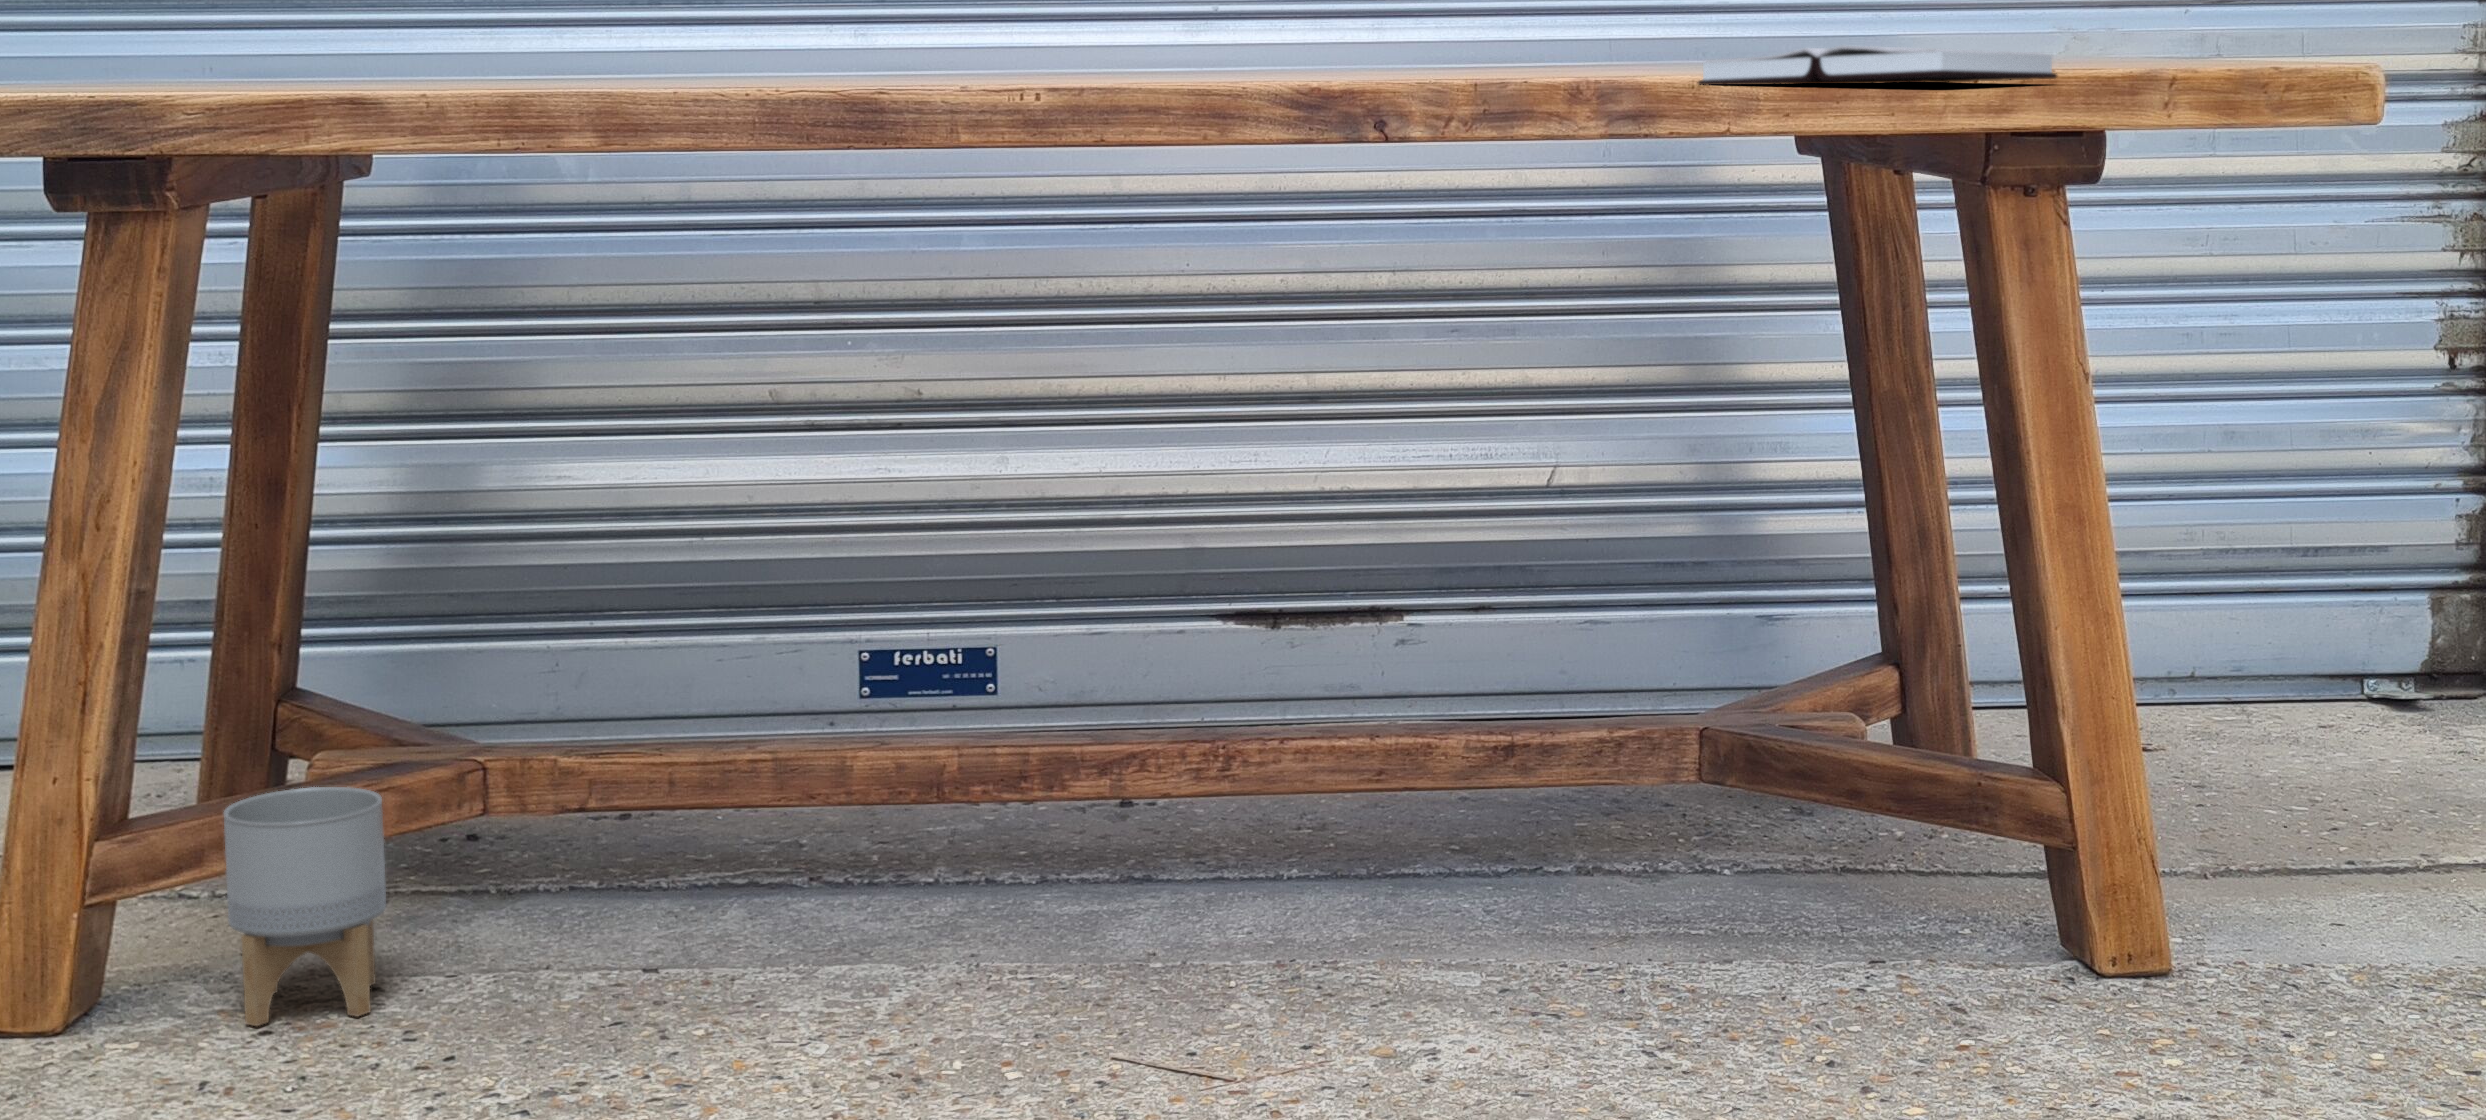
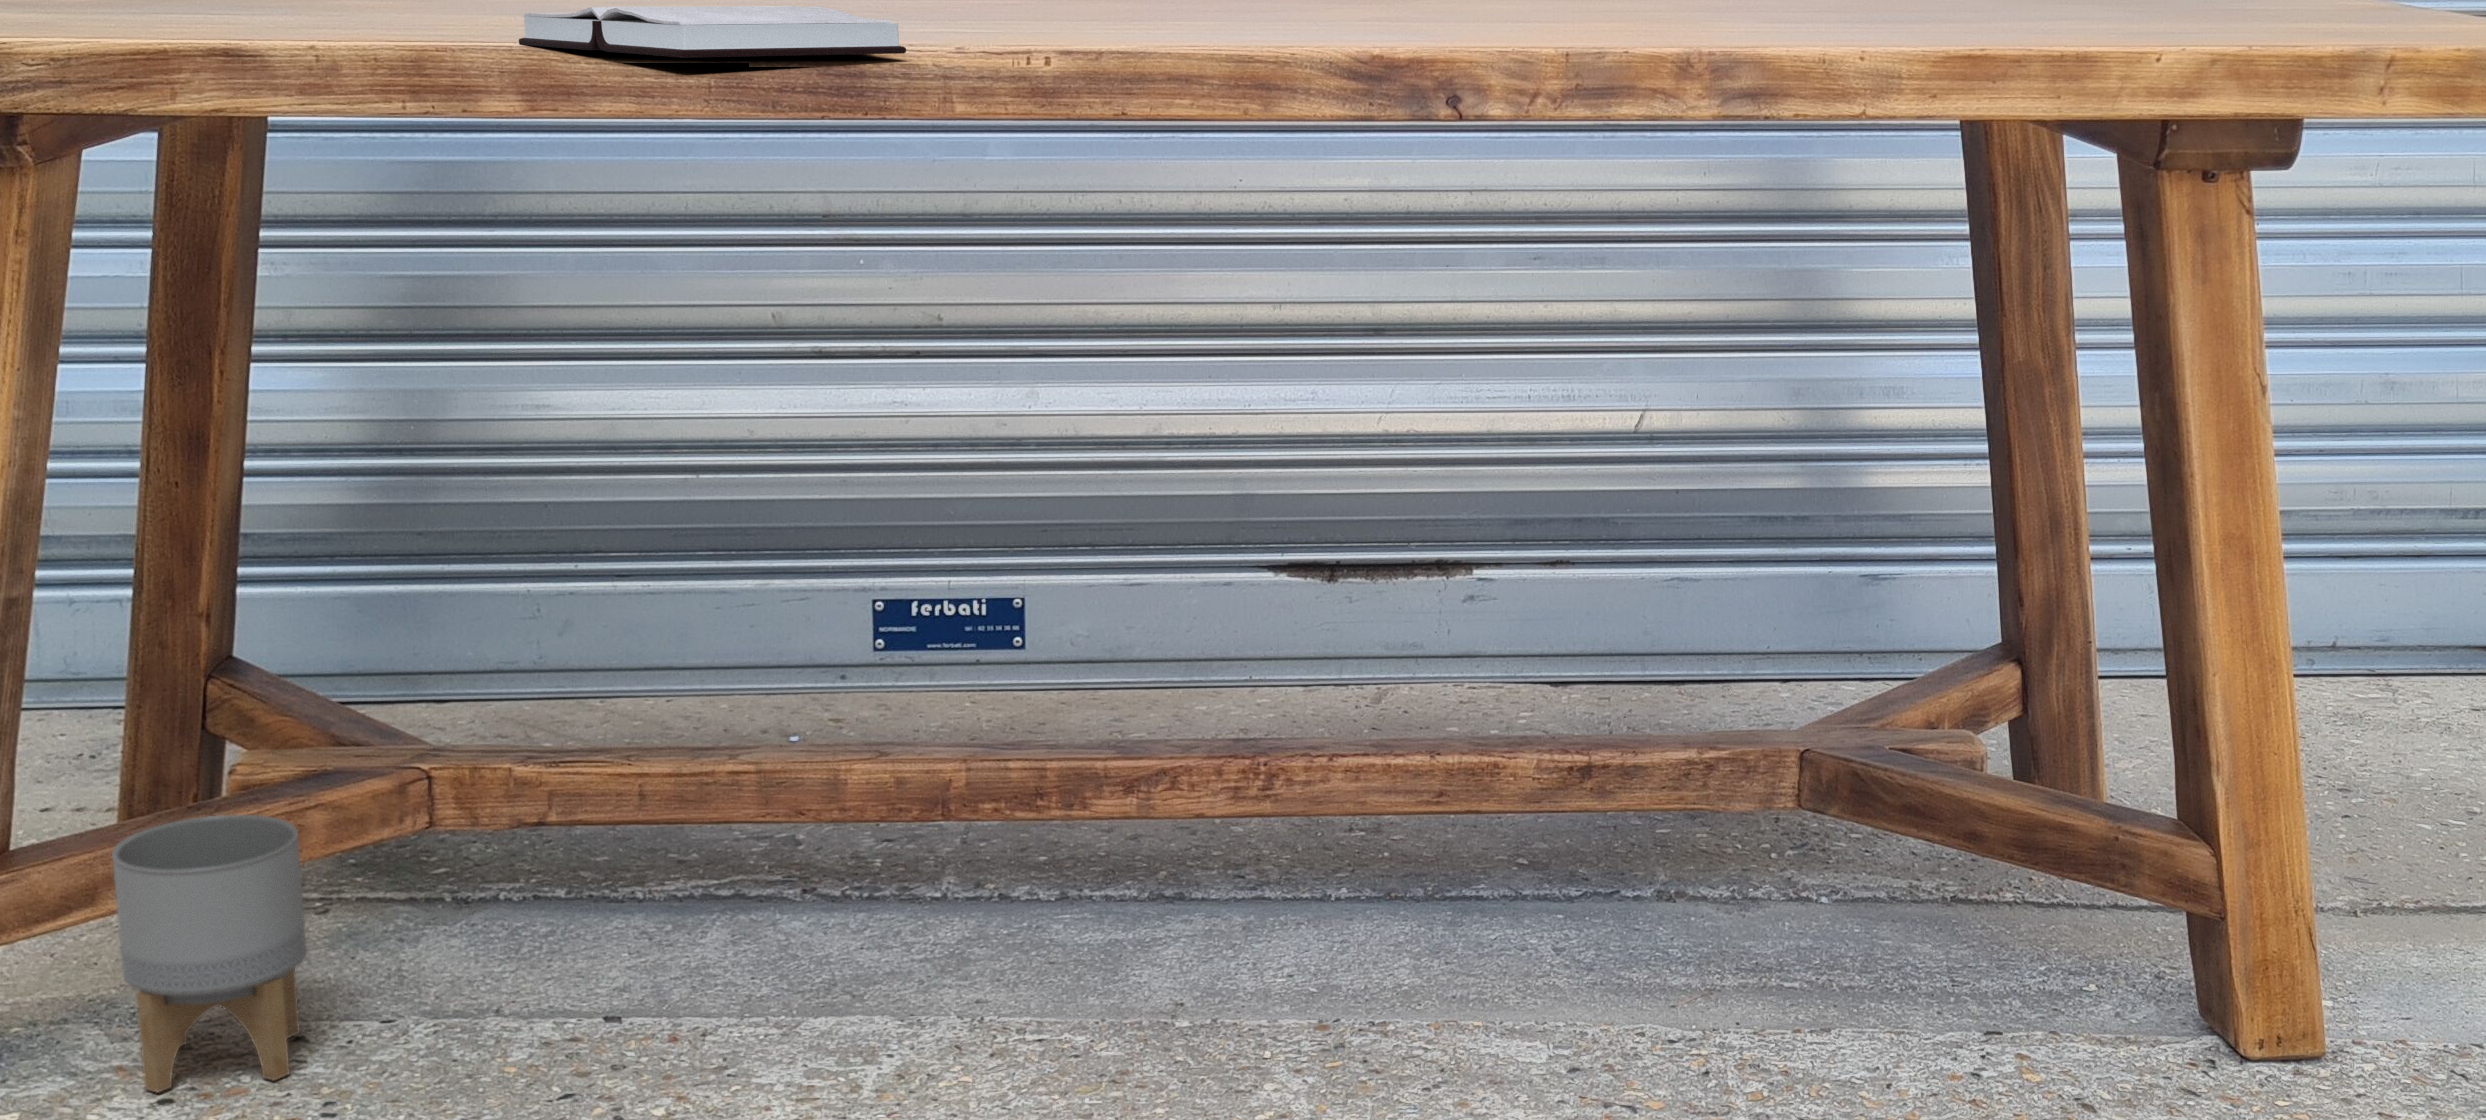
hardback book: present [1698,45,2057,85] -> present [519,6,906,58]

